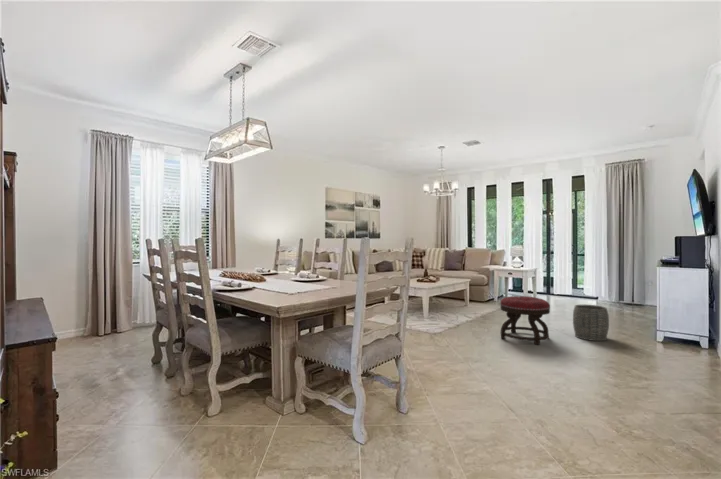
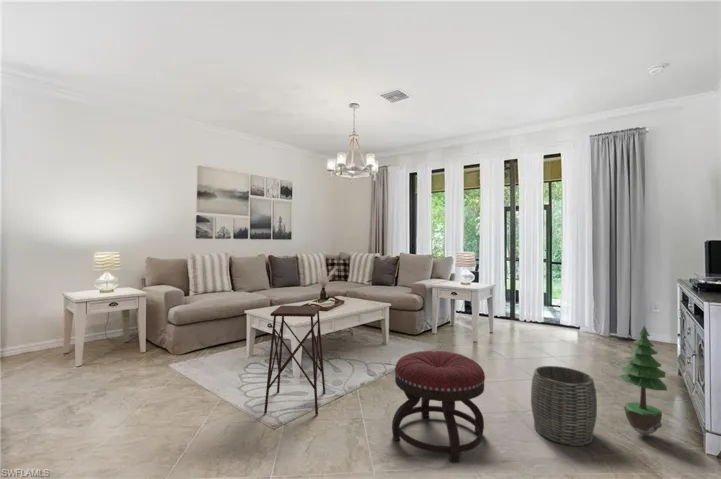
side table: none [423,275,455,331] -> present [264,306,325,415]
potted tree: none [621,281,647,338] -> present [620,326,667,435]

